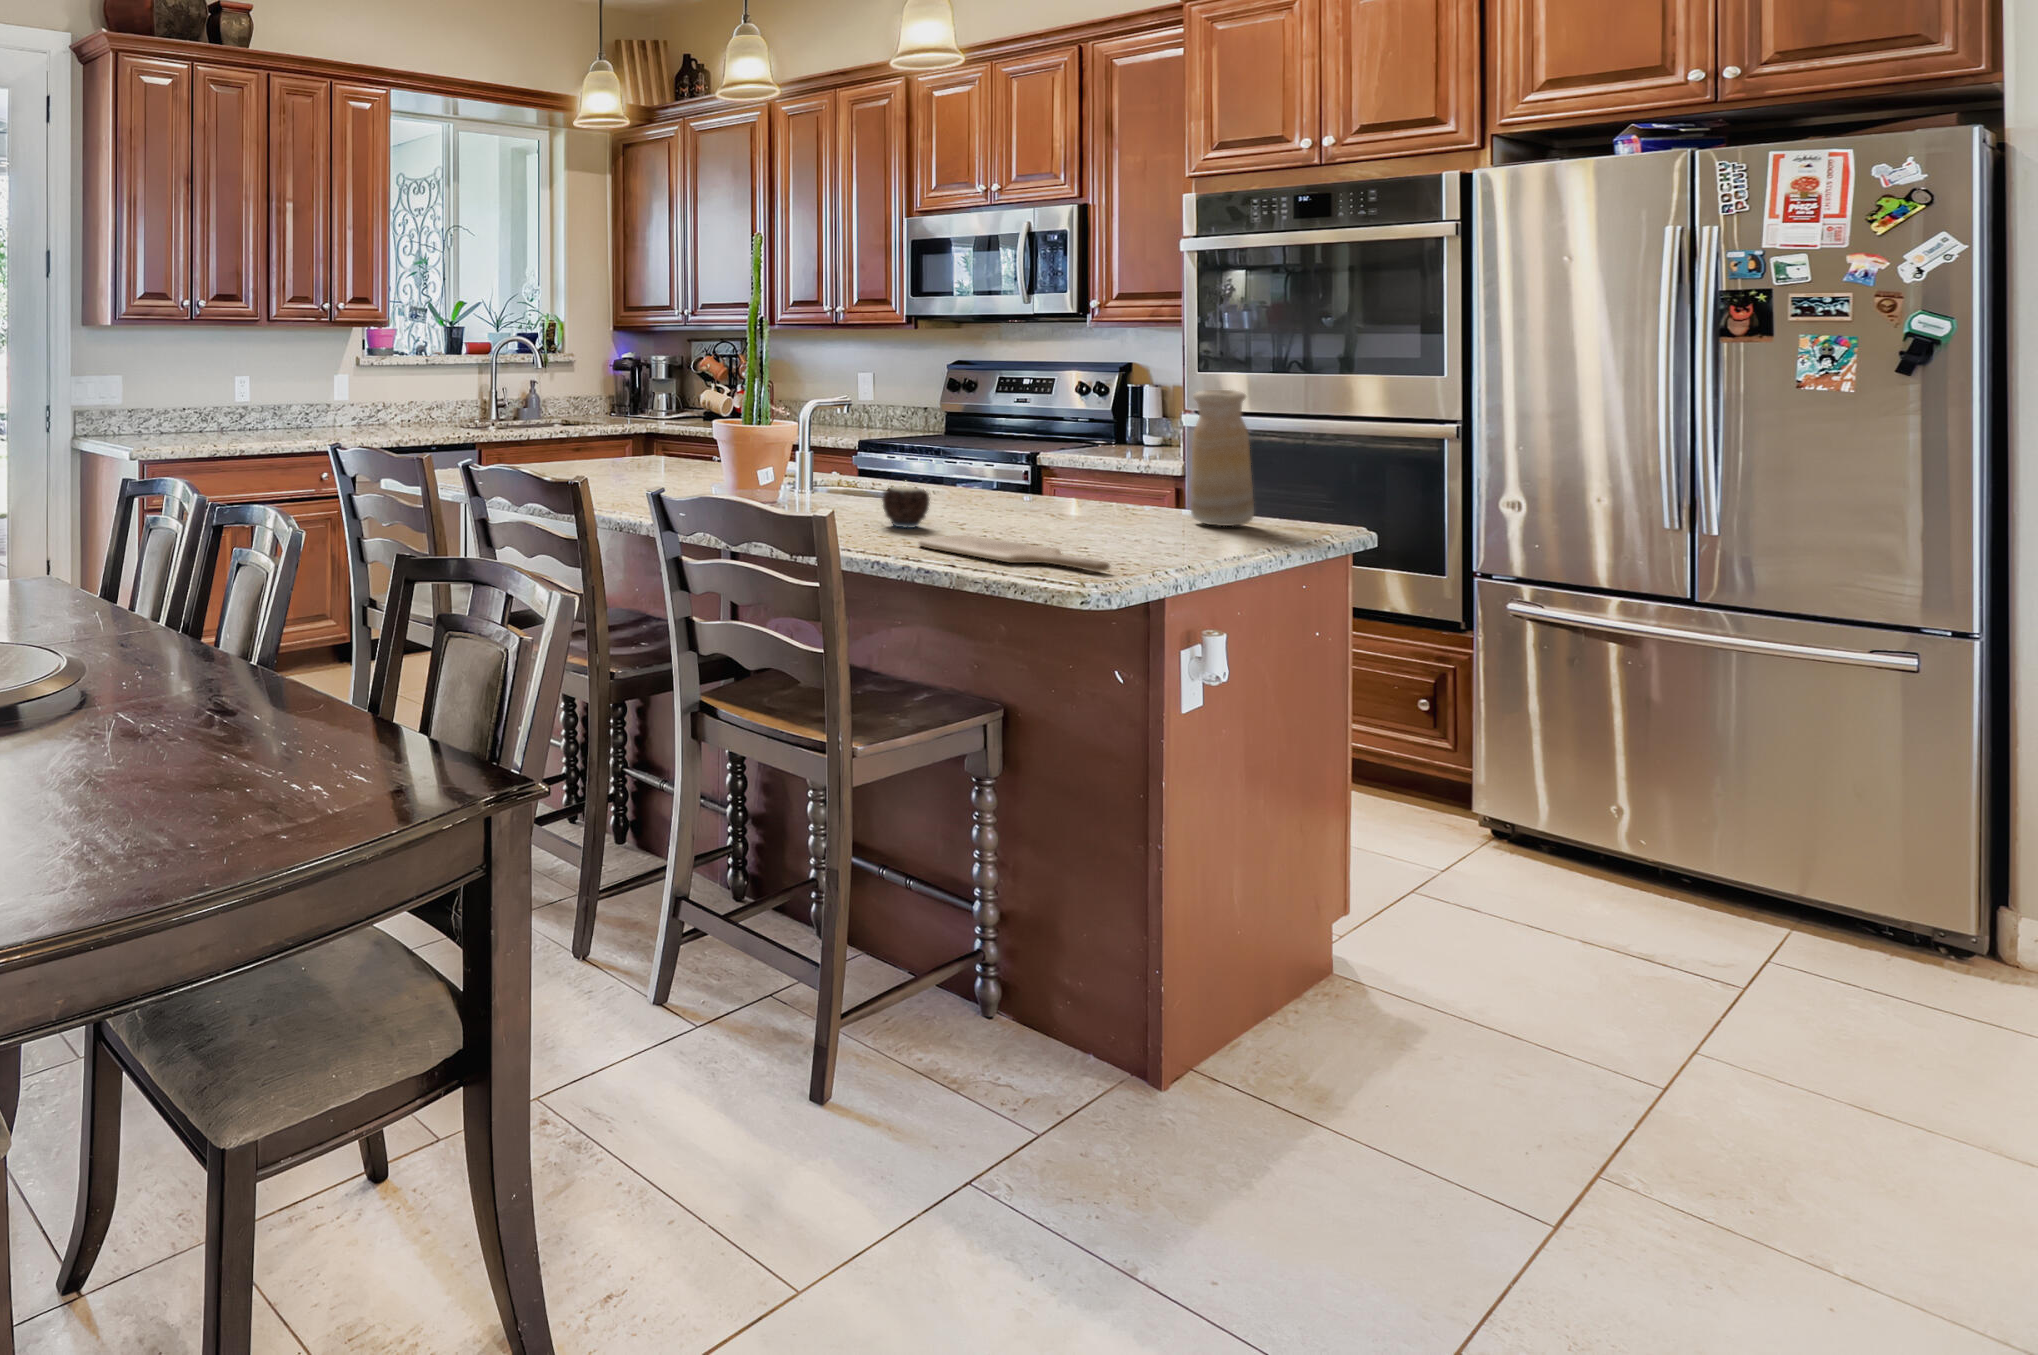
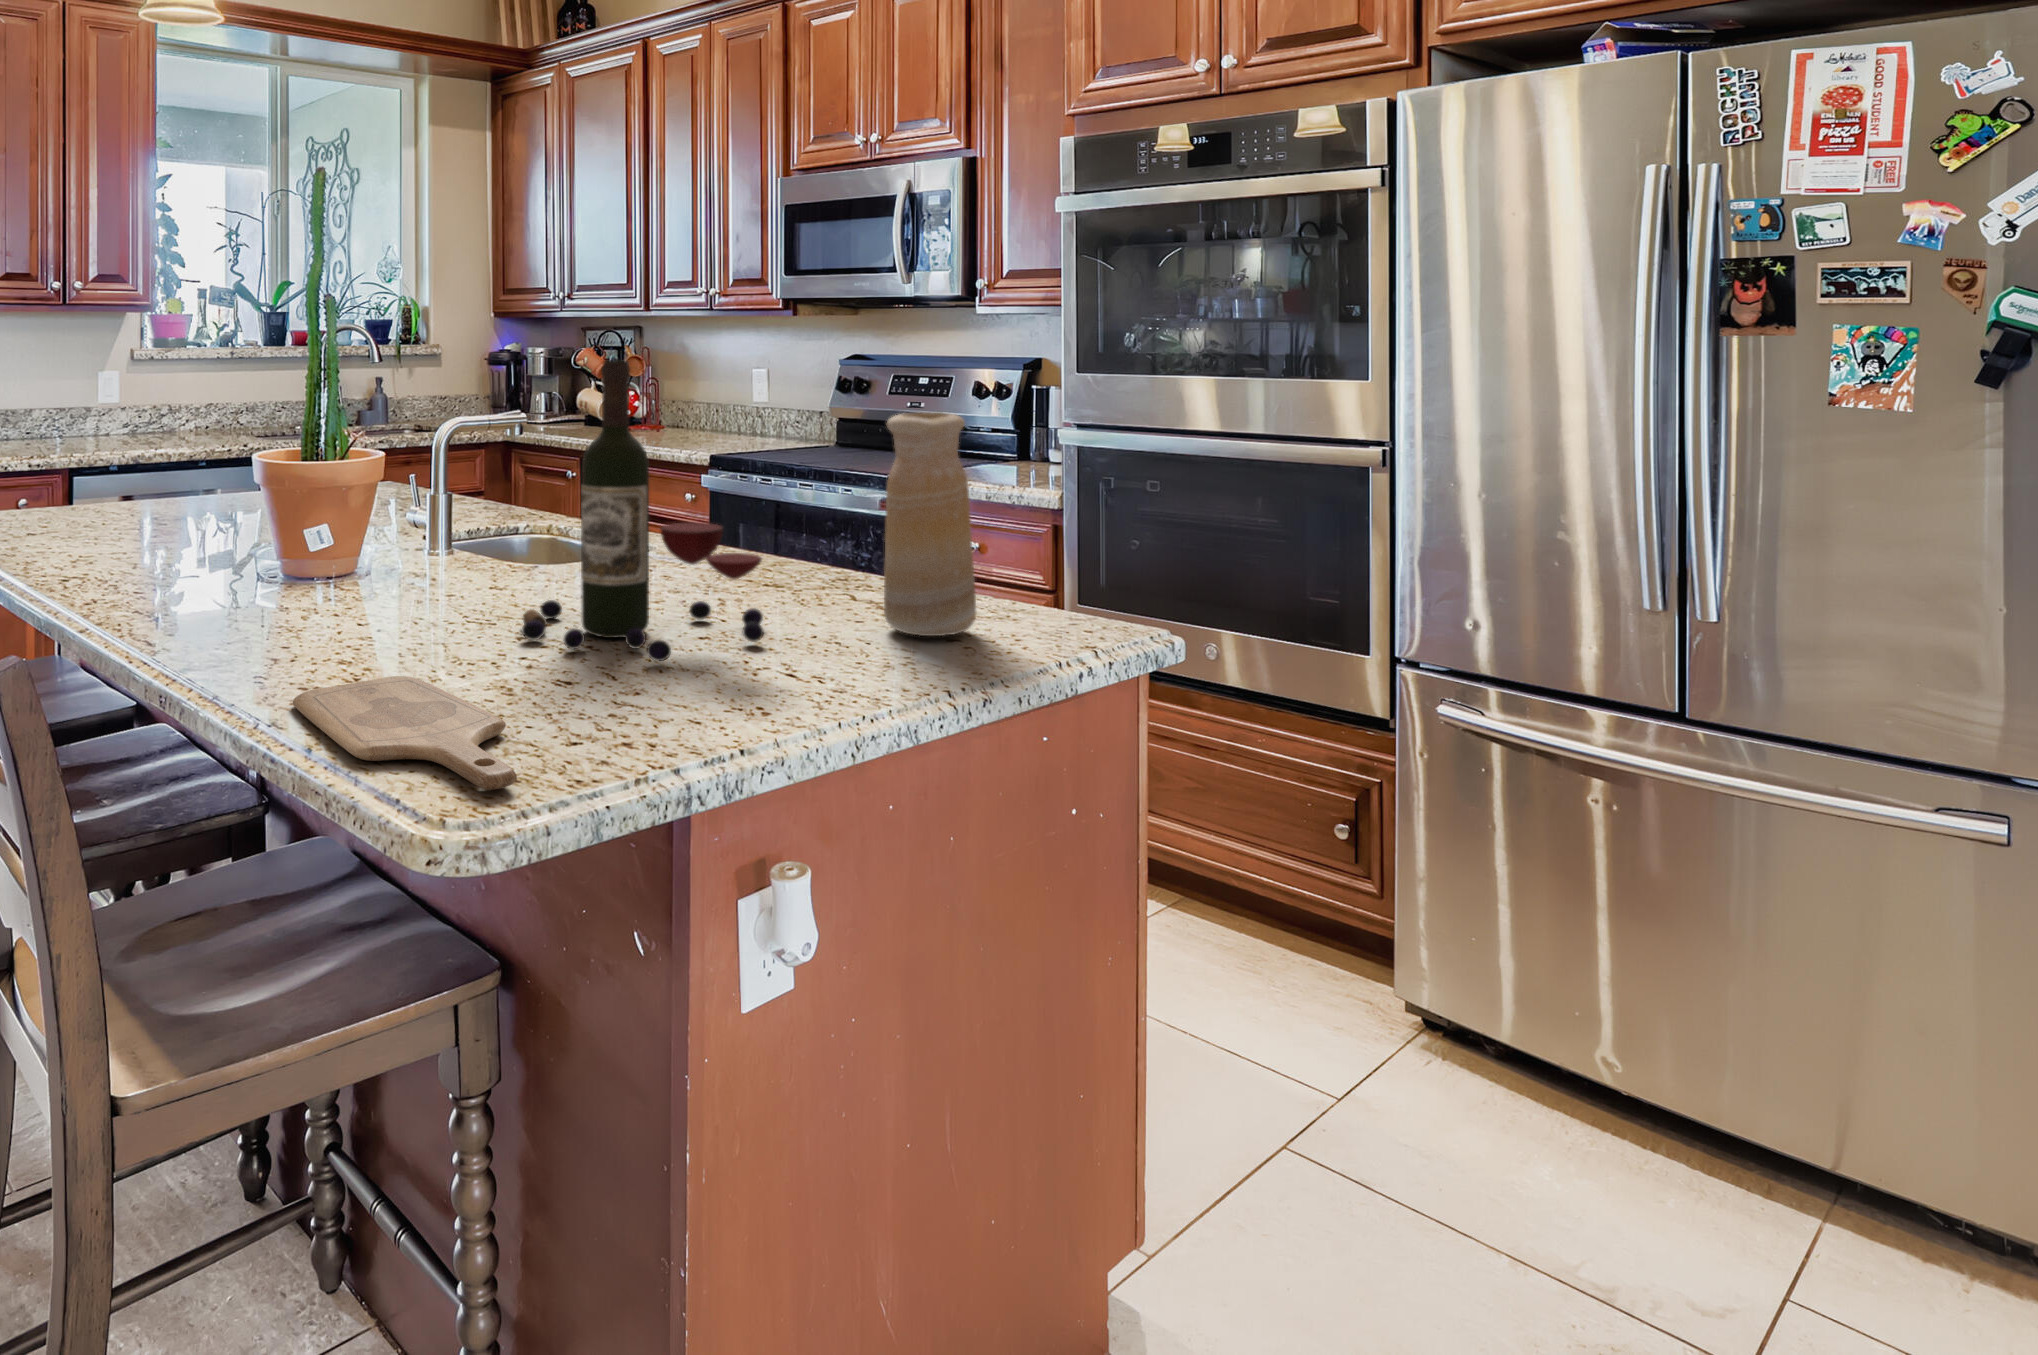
wine bottle: none [967,358,1150,535] -> present [522,360,764,661]
candle: present [882,486,930,528] -> none [342,567,430,649]

